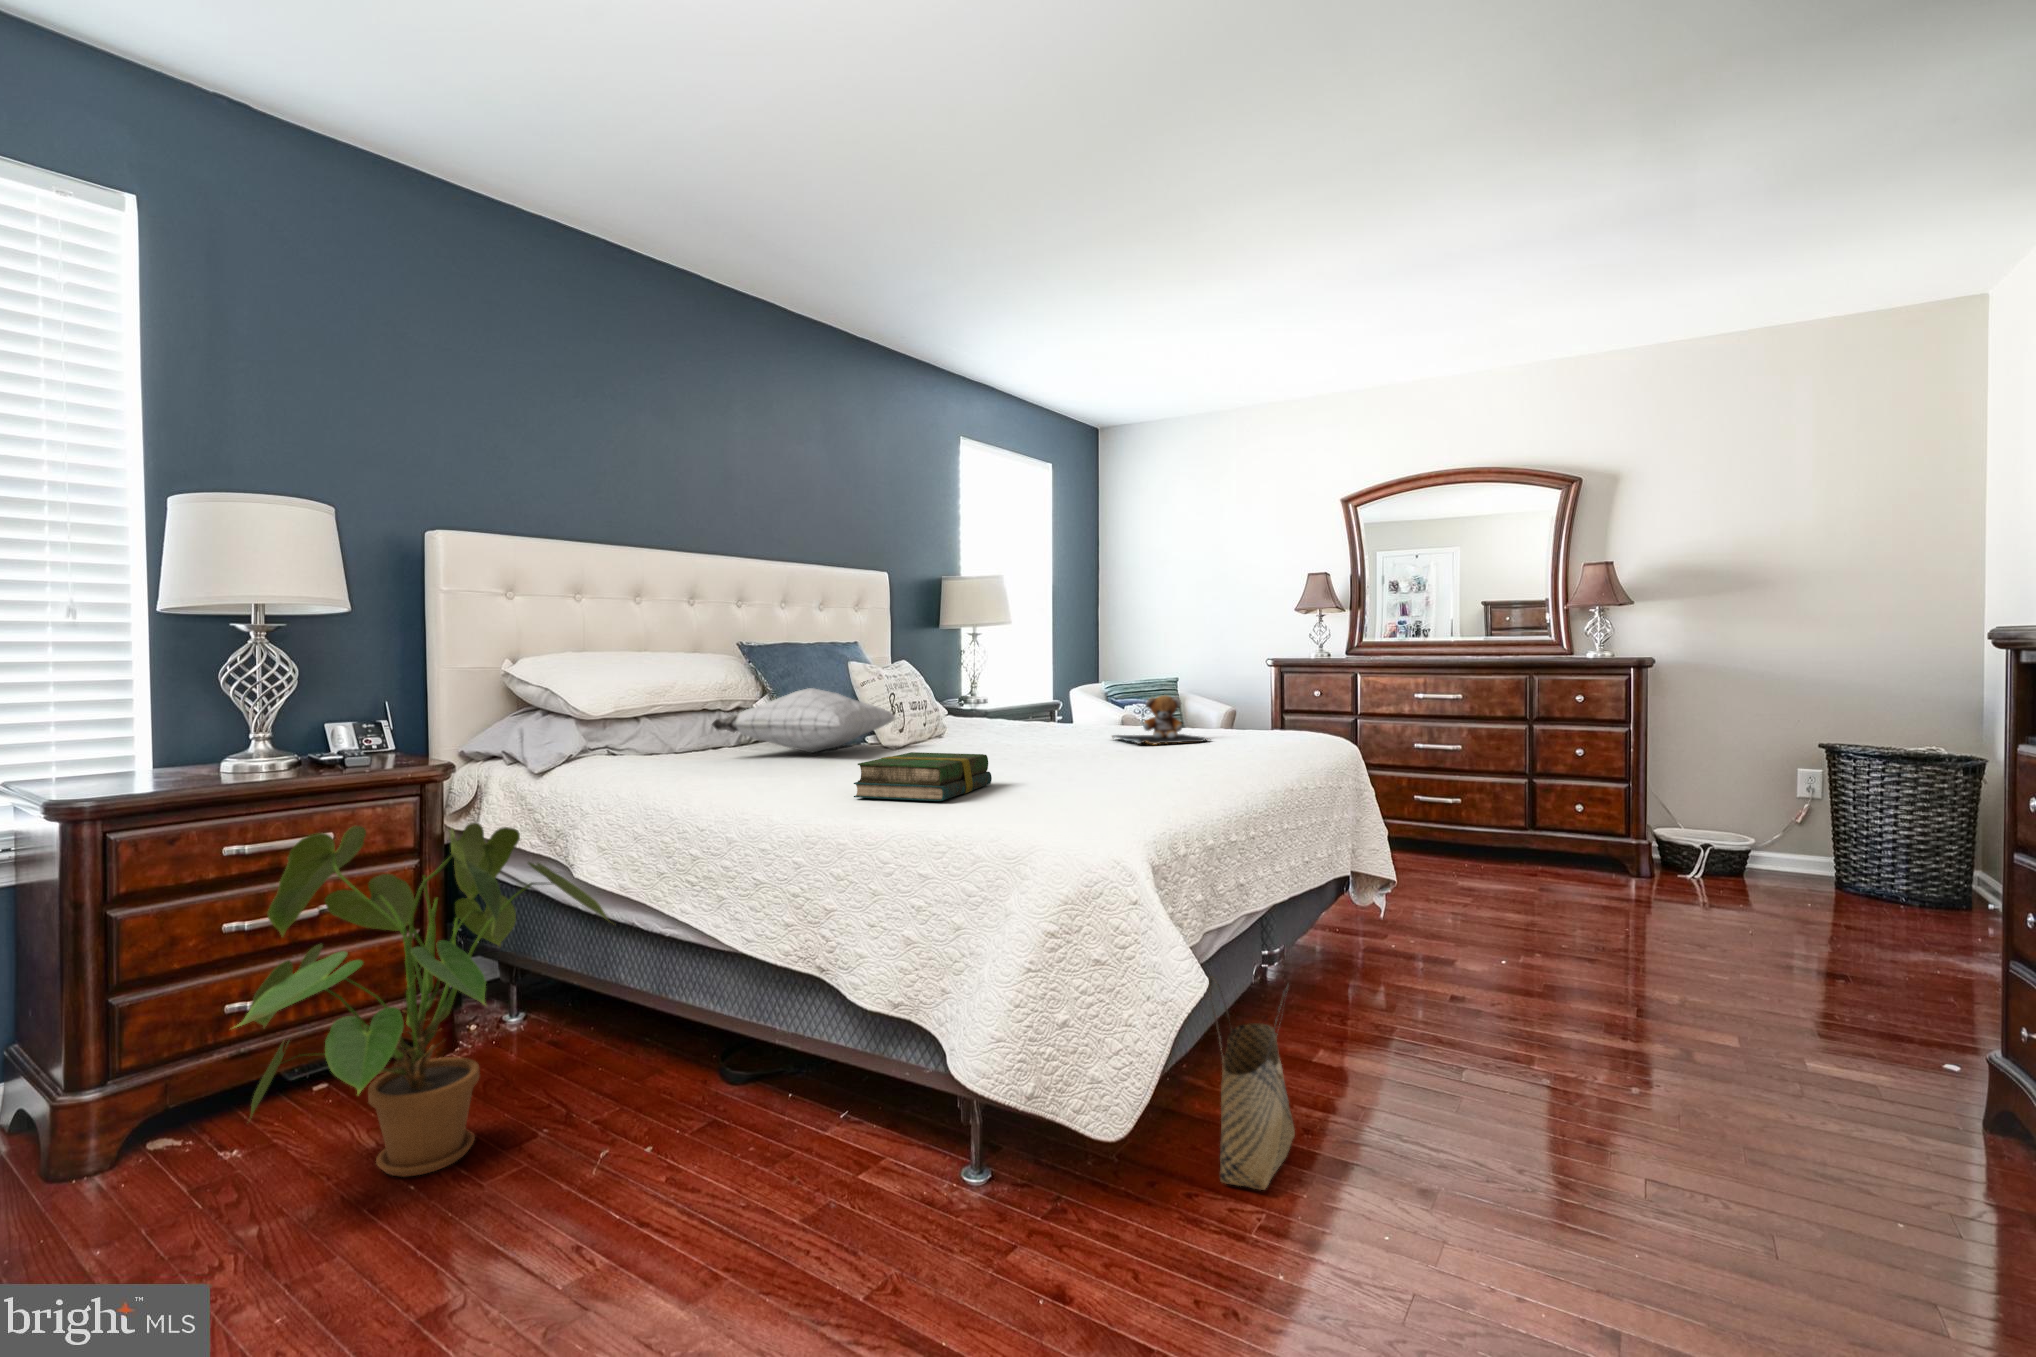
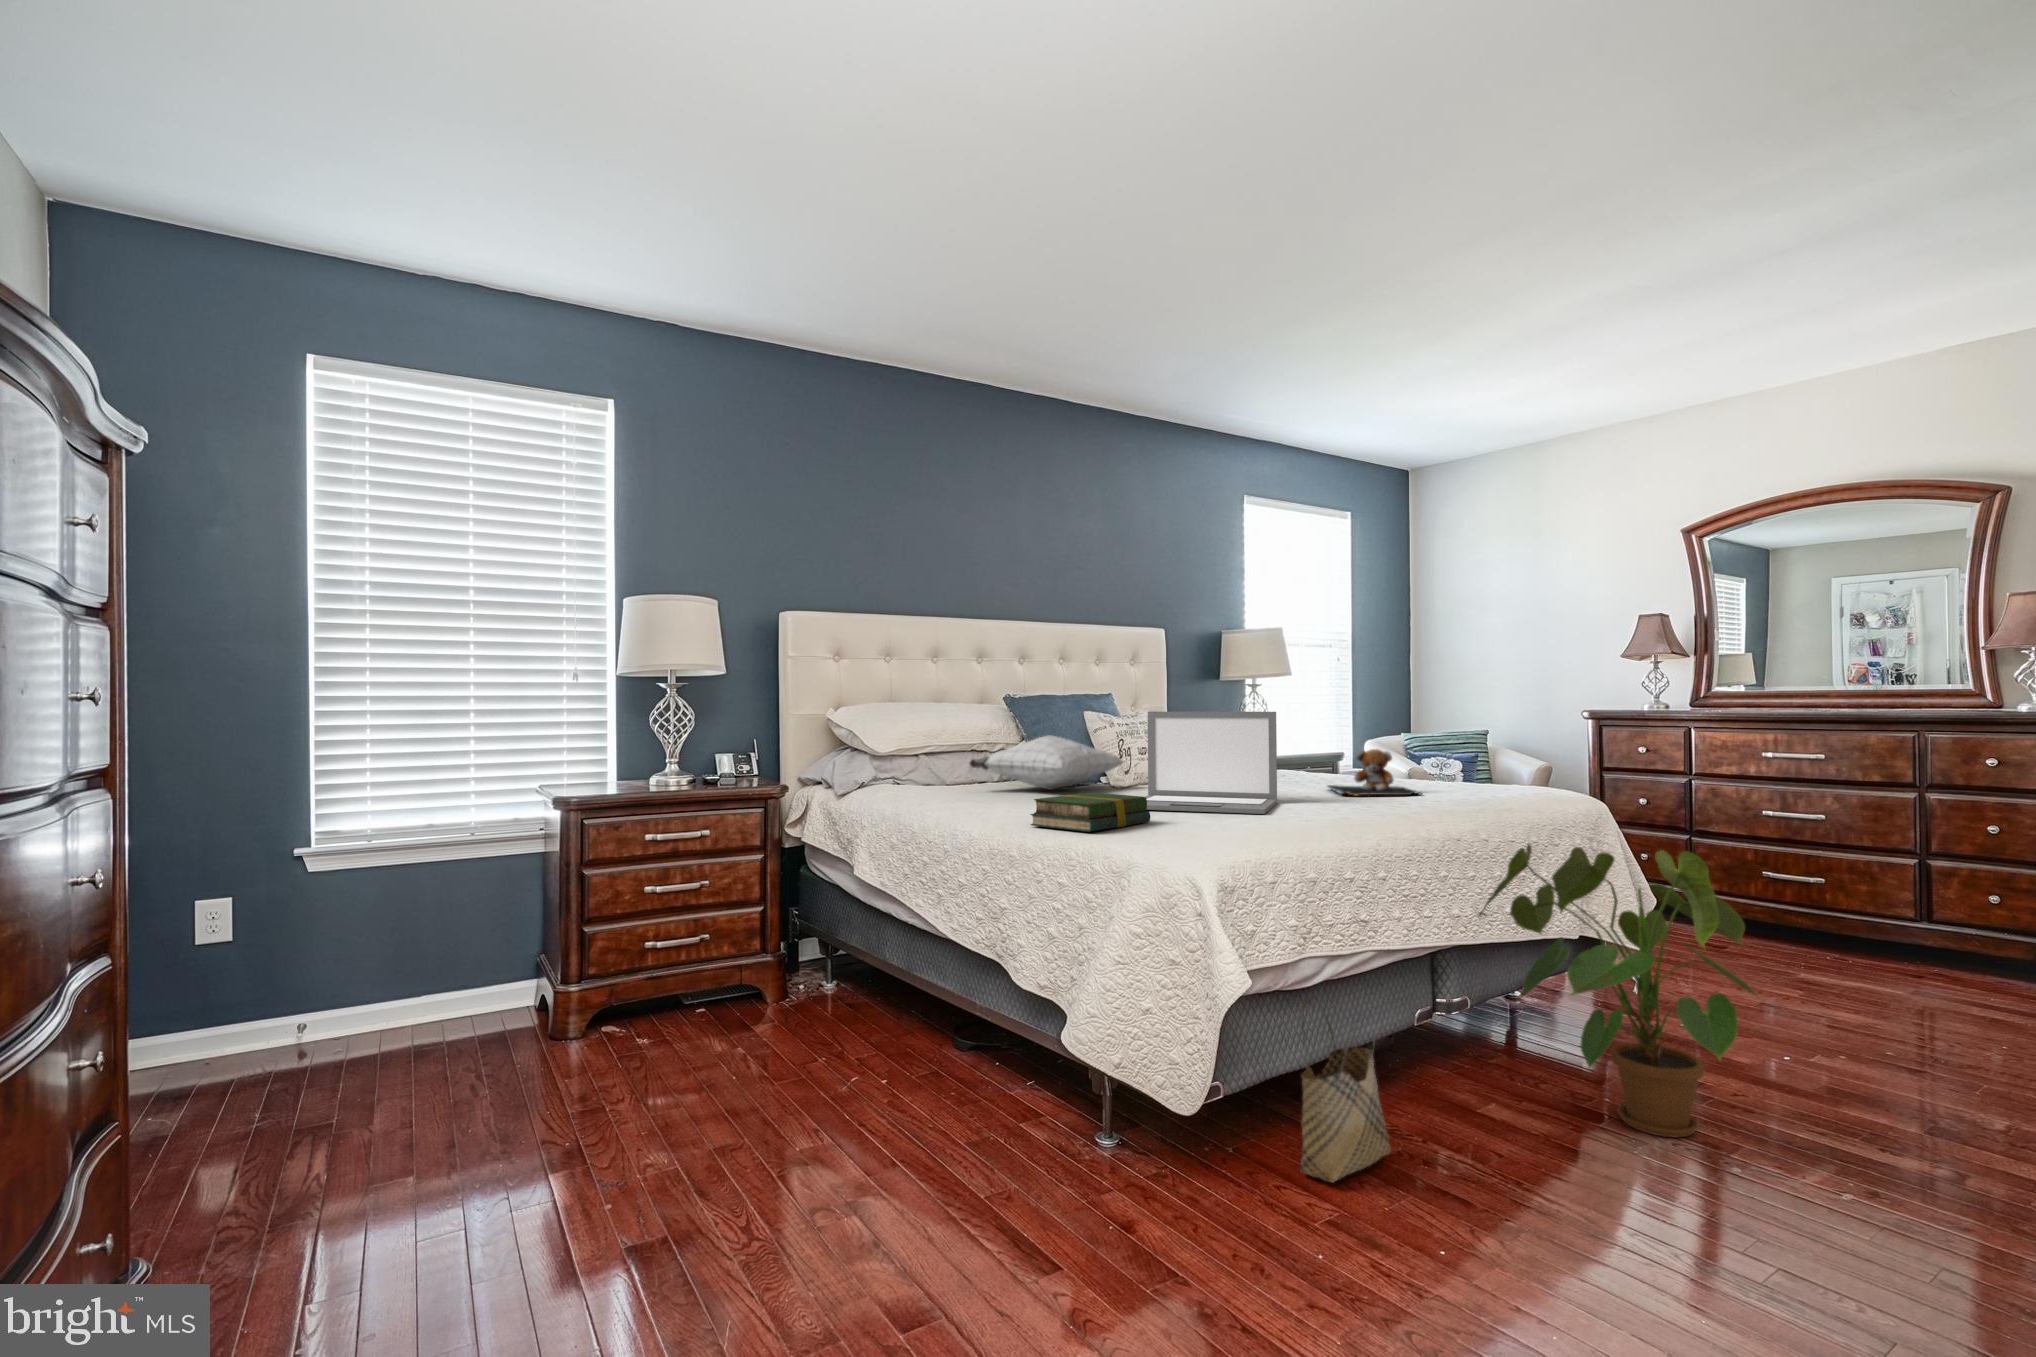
laptop: none [938,655,1101,770] -> present [1145,712,1277,814]
house plant: present [235,823,607,1177] -> present [1478,844,1758,1137]

